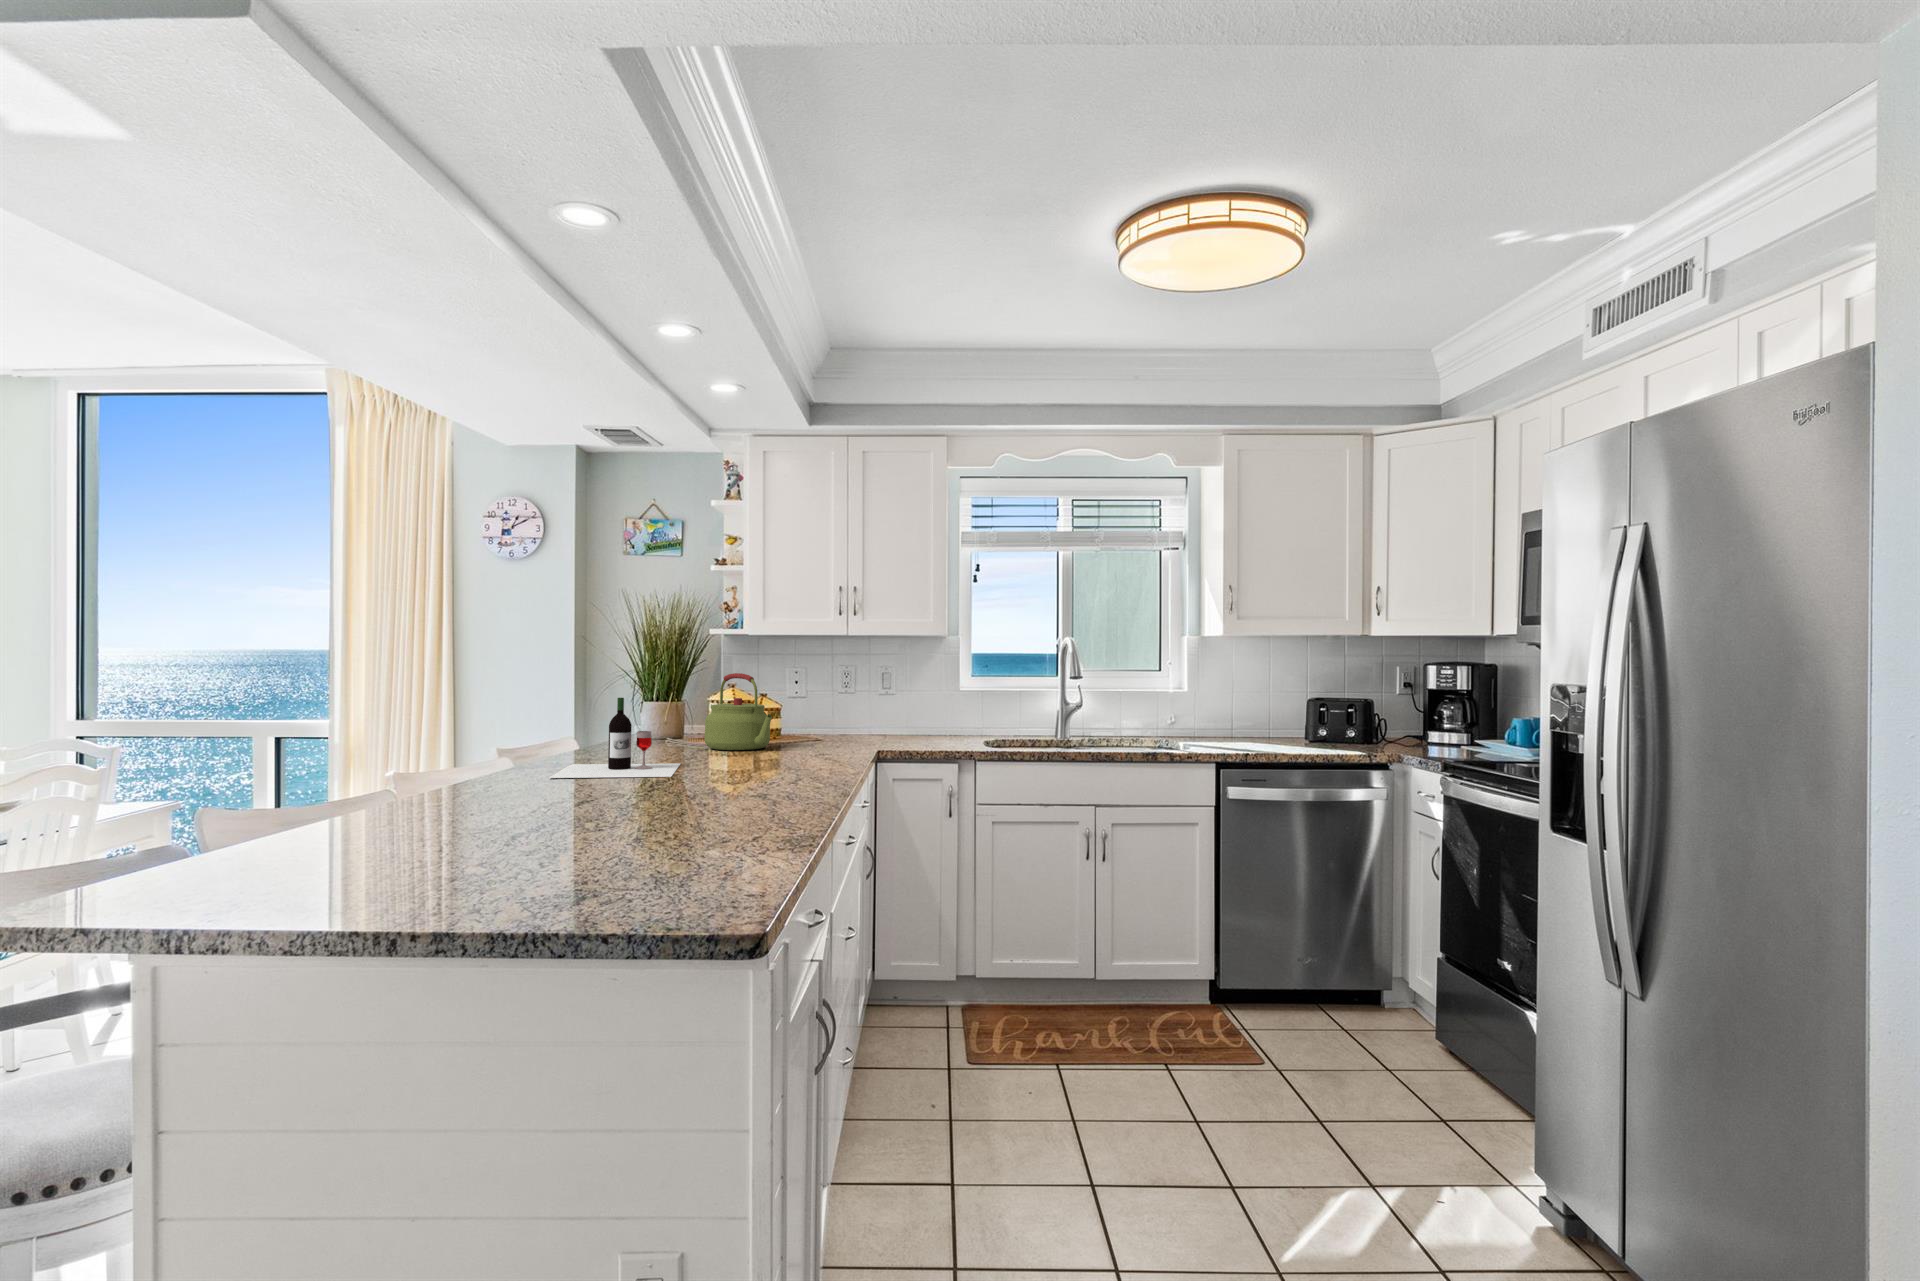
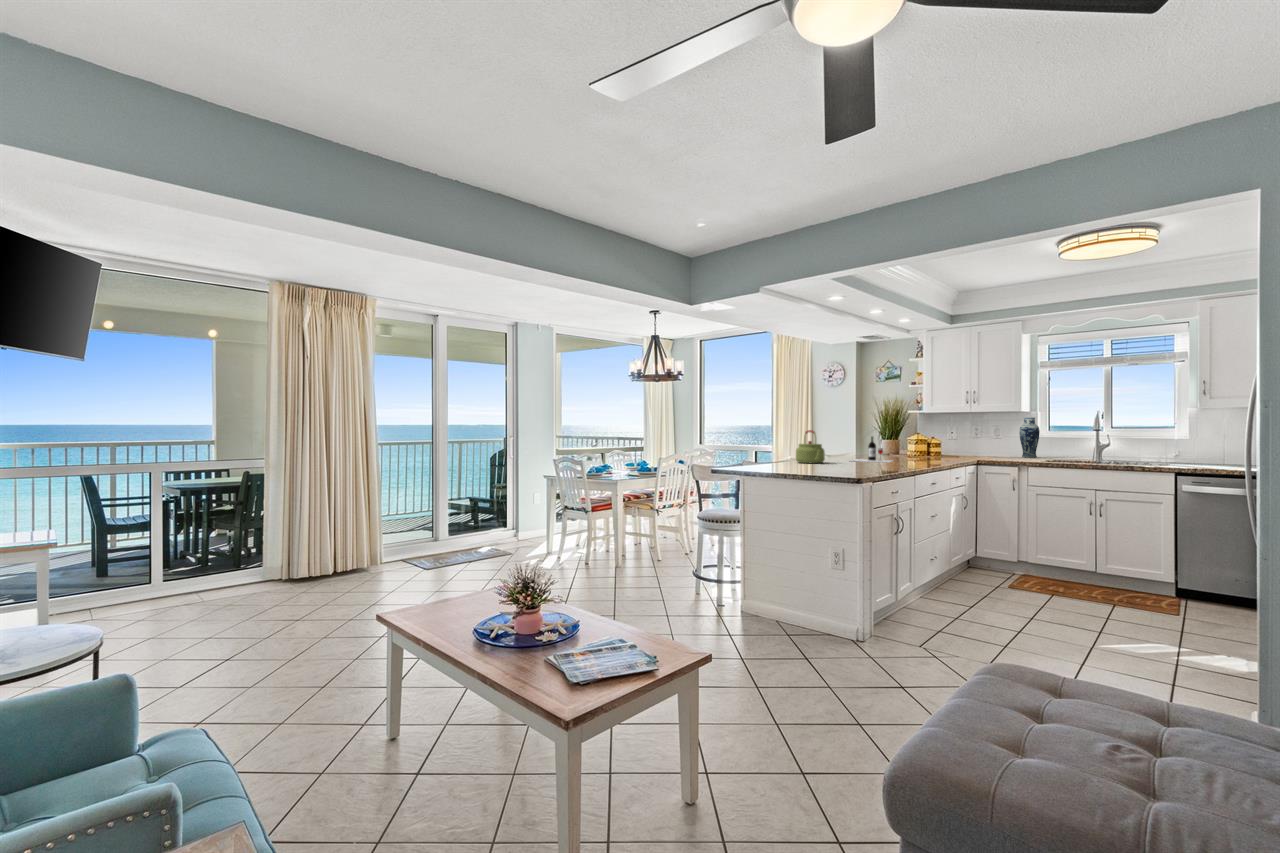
vase: none [930,646,966,732] -> present [1019,417,1040,457]
kettle: present [704,673,772,750] -> present [796,430,825,463]

